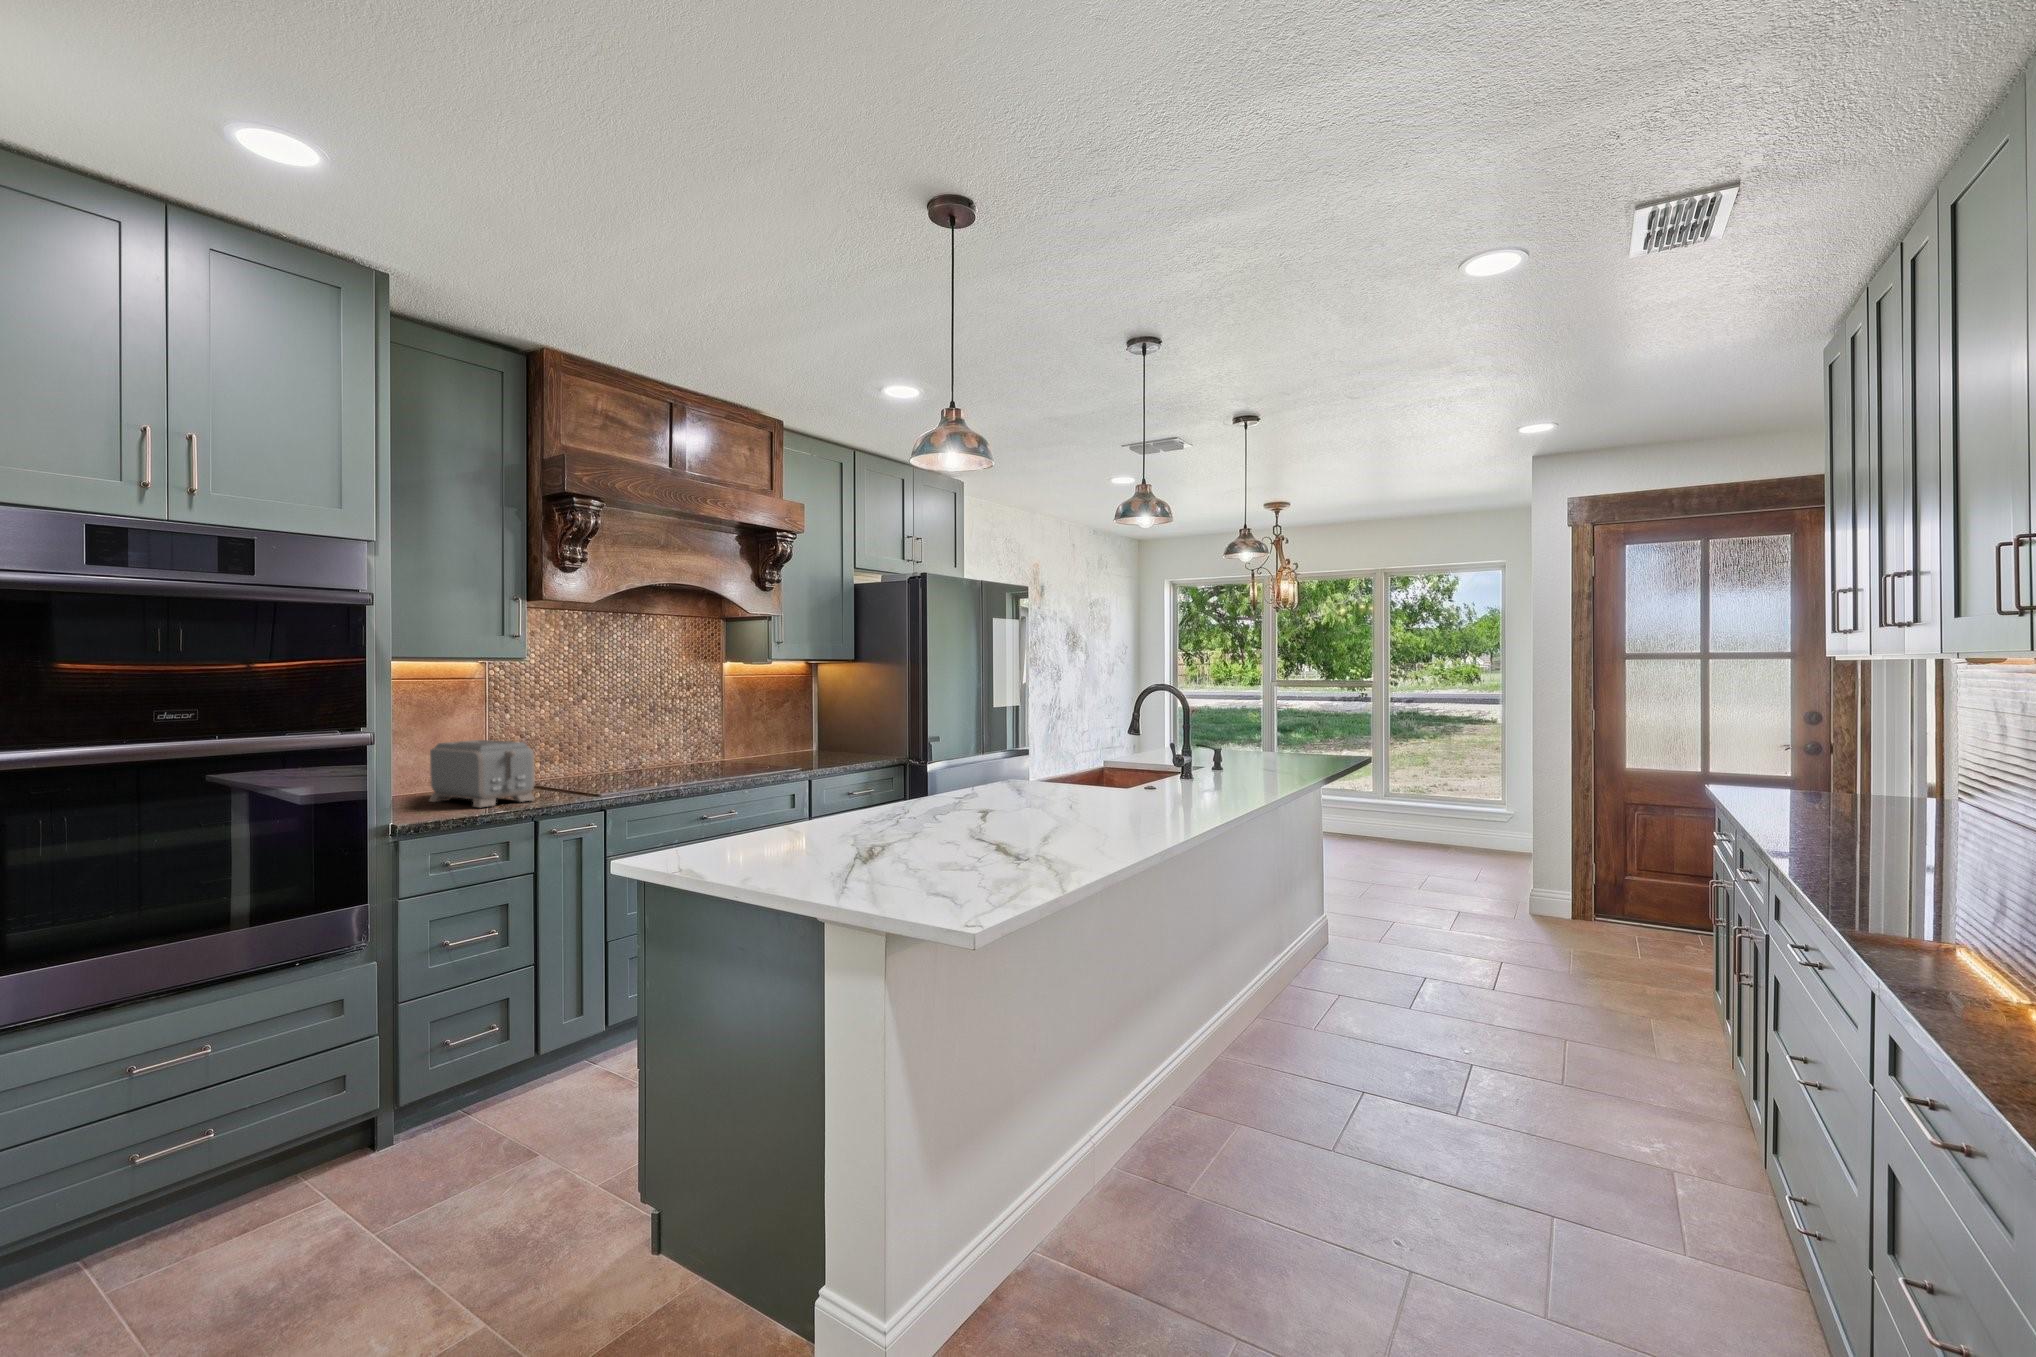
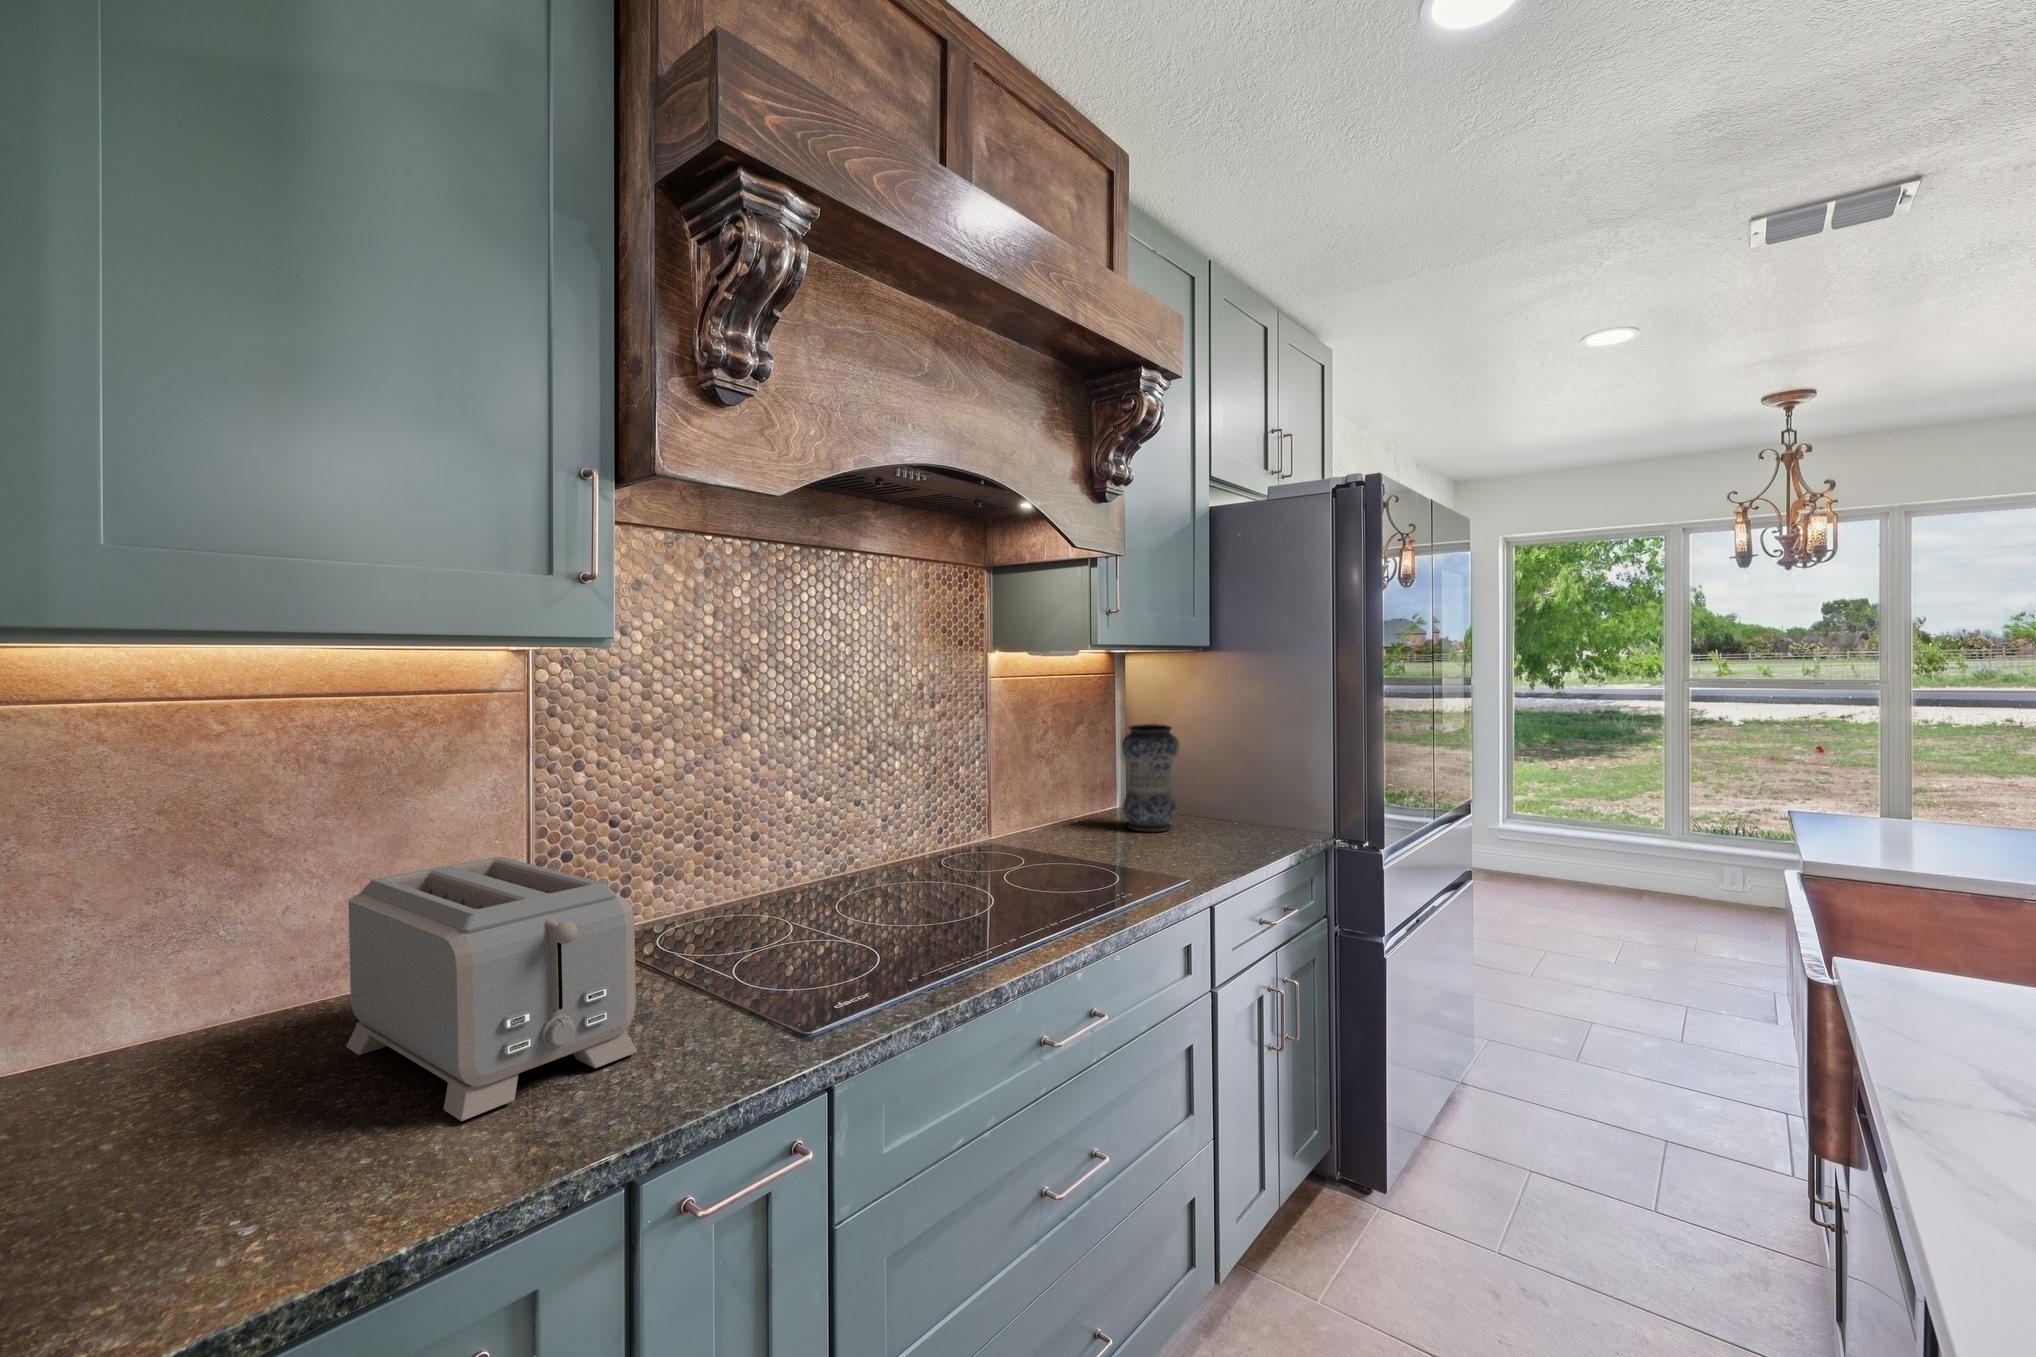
vase: none [801,702,832,757] -> present [1122,724,1179,832]

